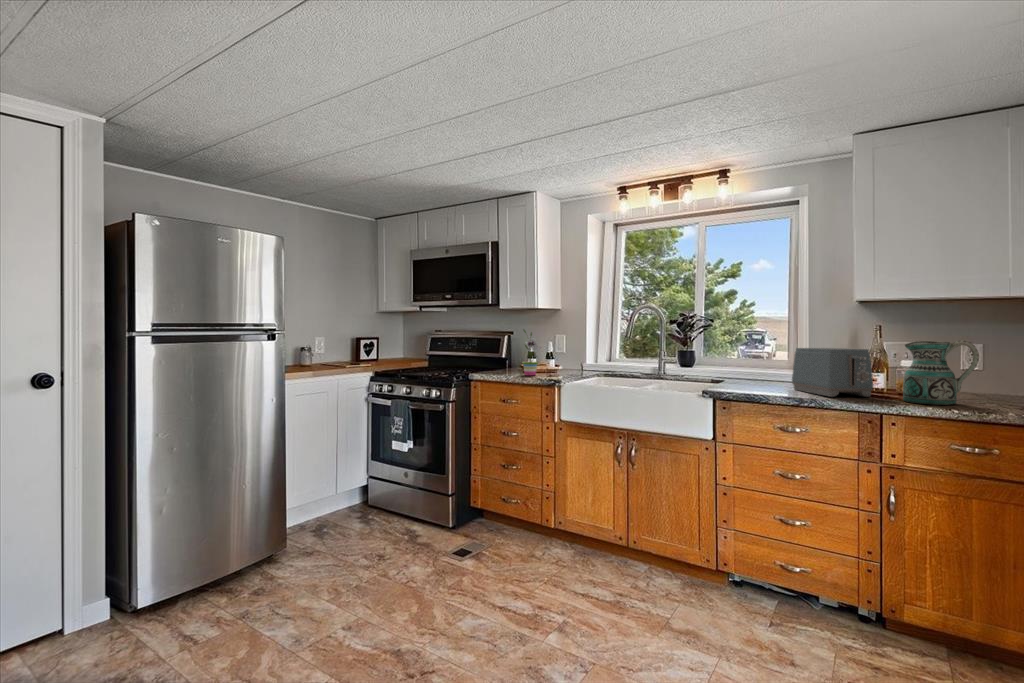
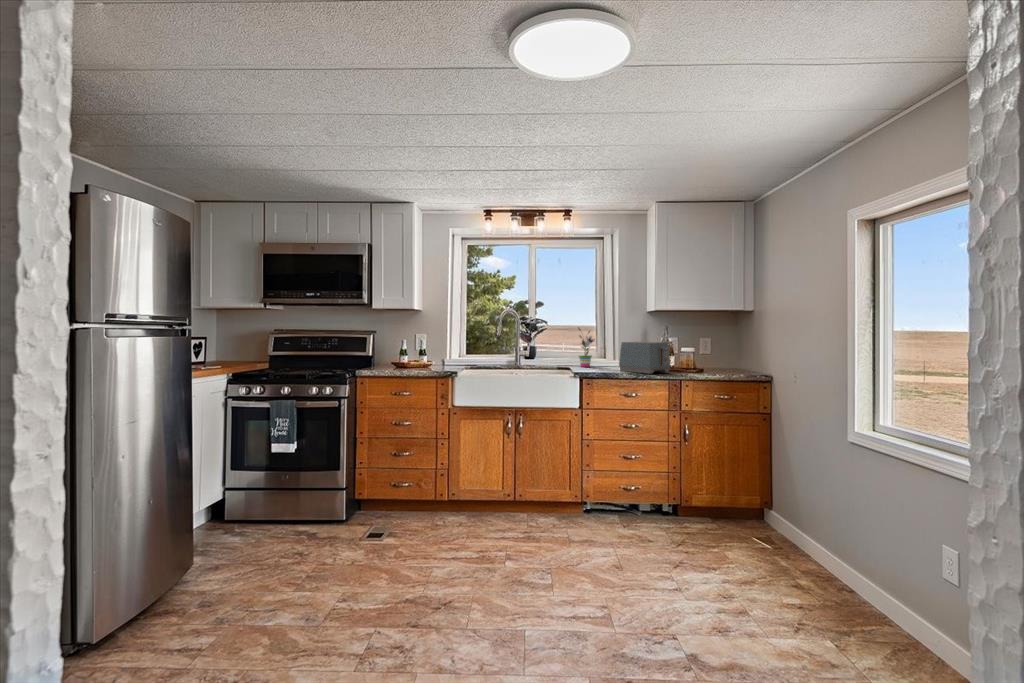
potted plant: present [523,330,541,375] -> present [578,328,595,367]
ceramic pitcher: present [903,340,979,405] -> none [687,337,724,375]

